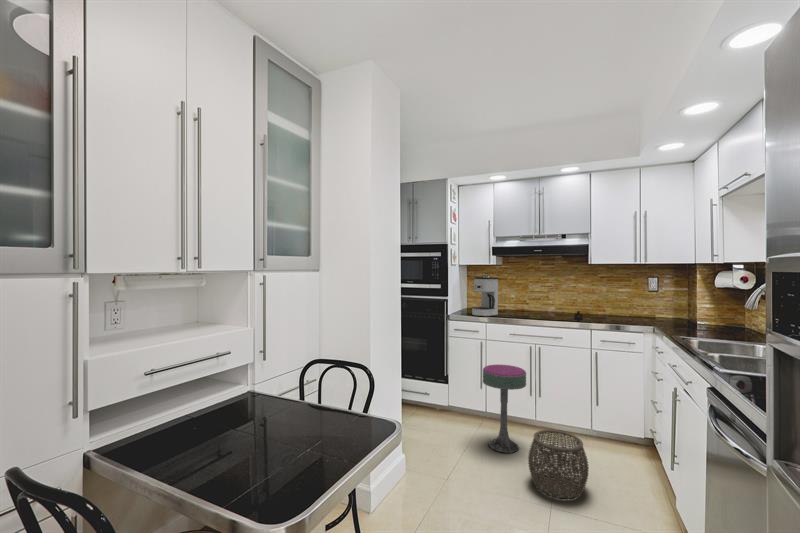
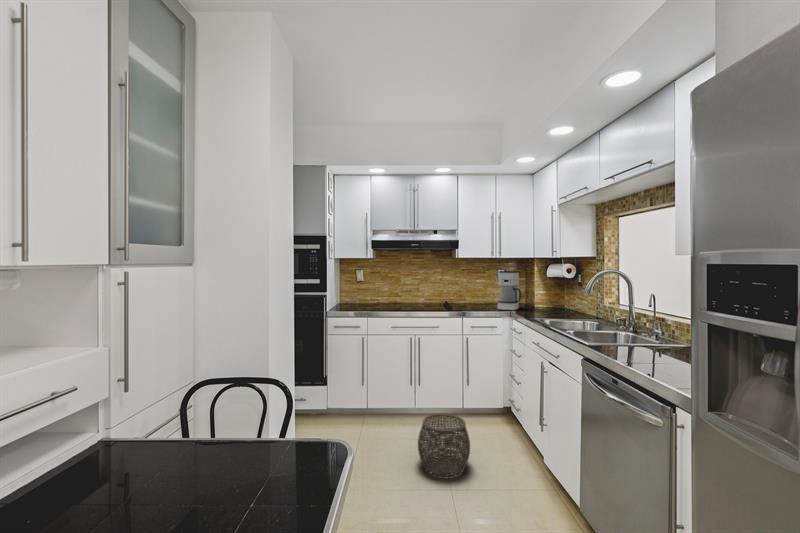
coffee maker: present [472,277,498,317] -> present [497,271,521,311]
bar stool: present [483,365,526,453] -> none [367,357,409,444]

